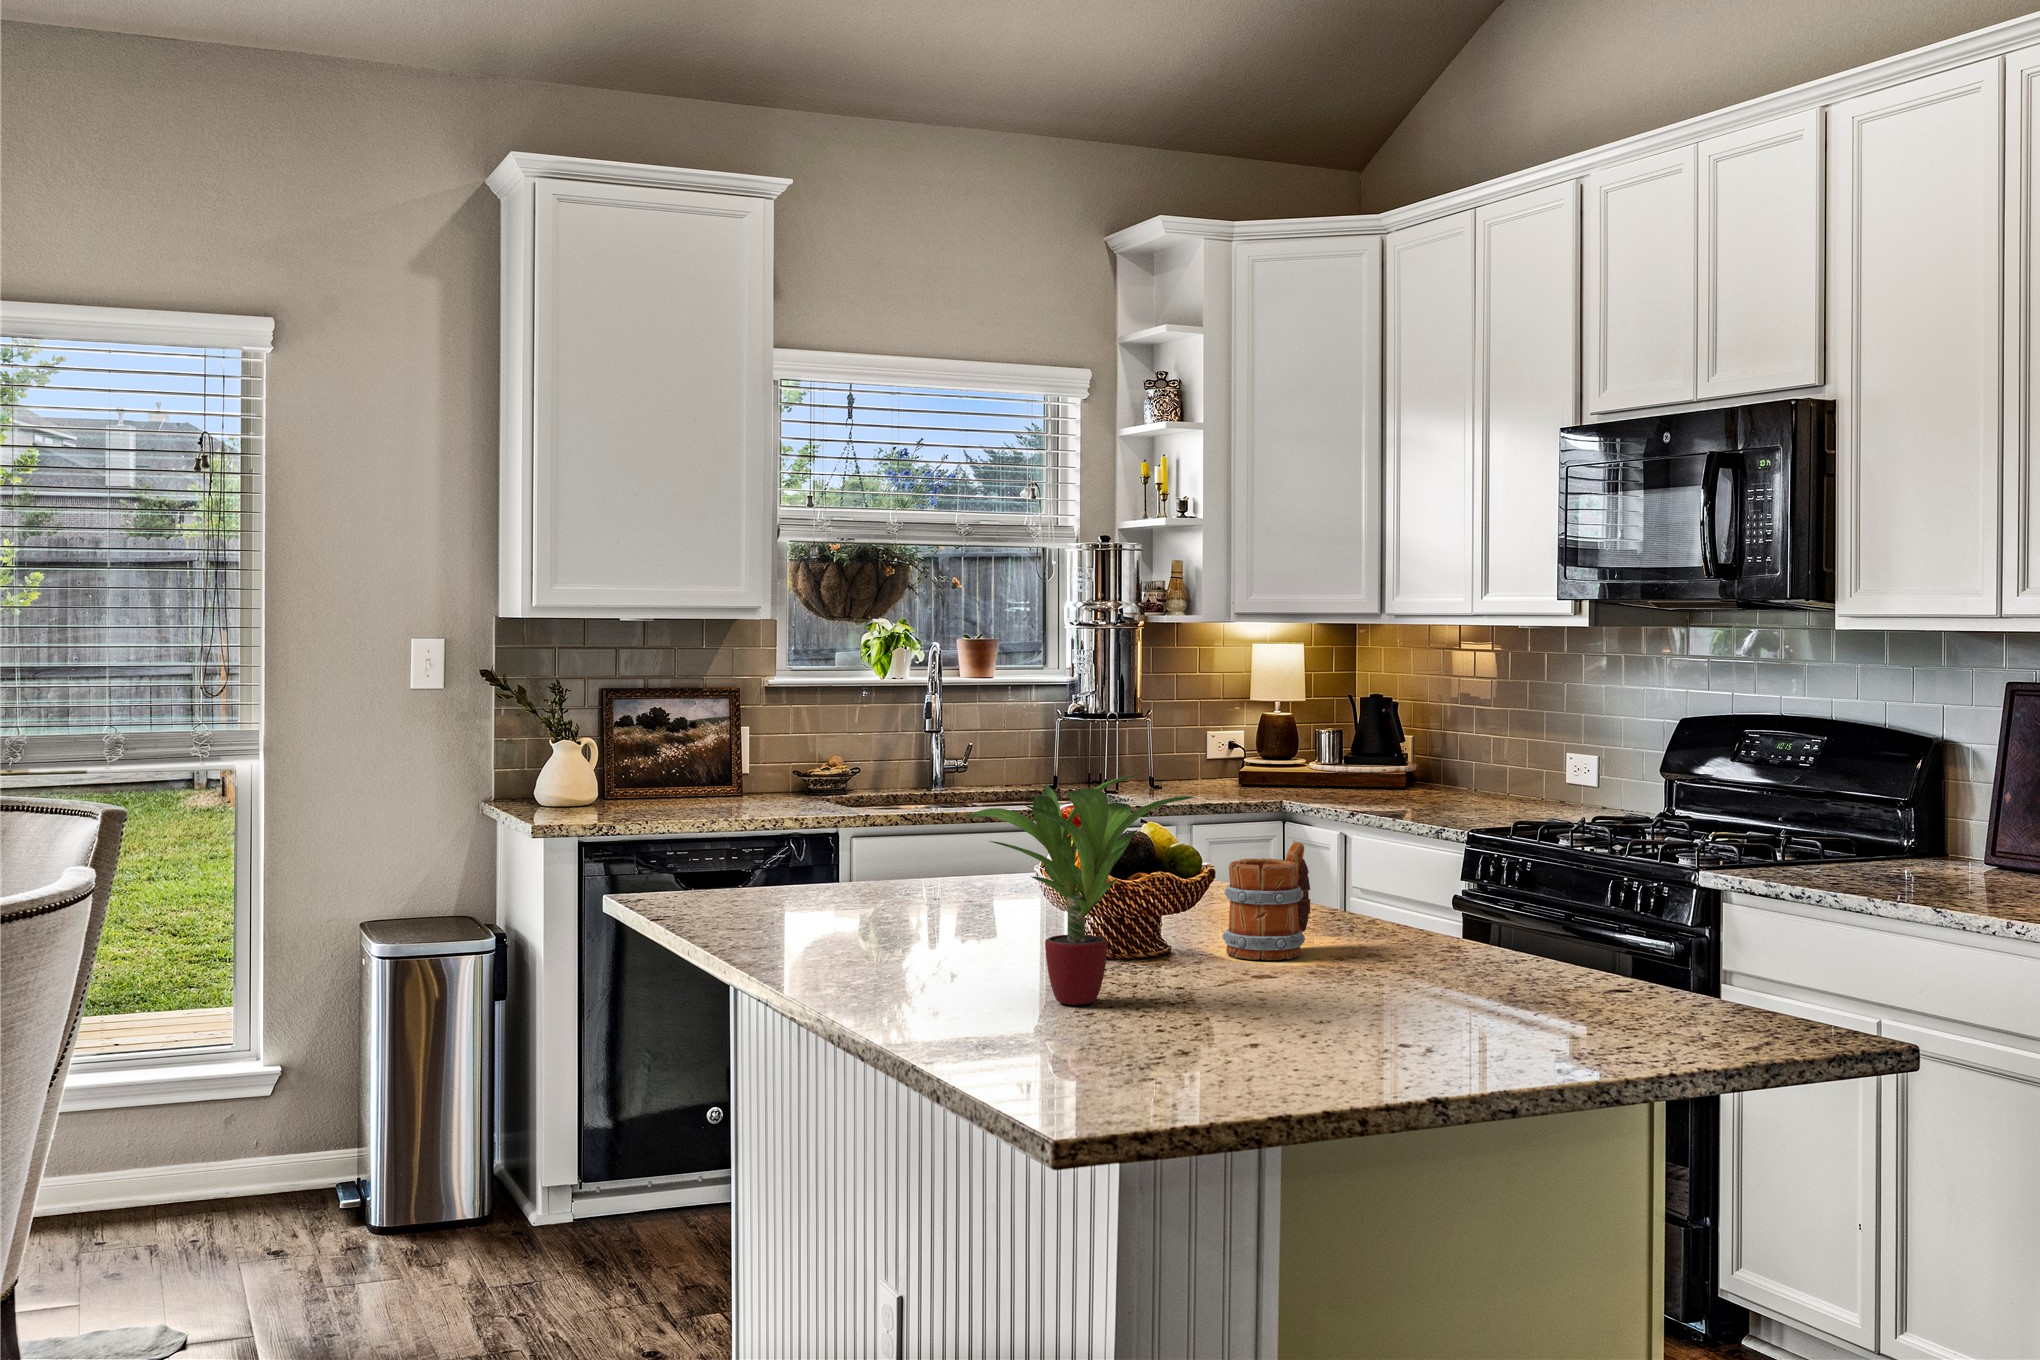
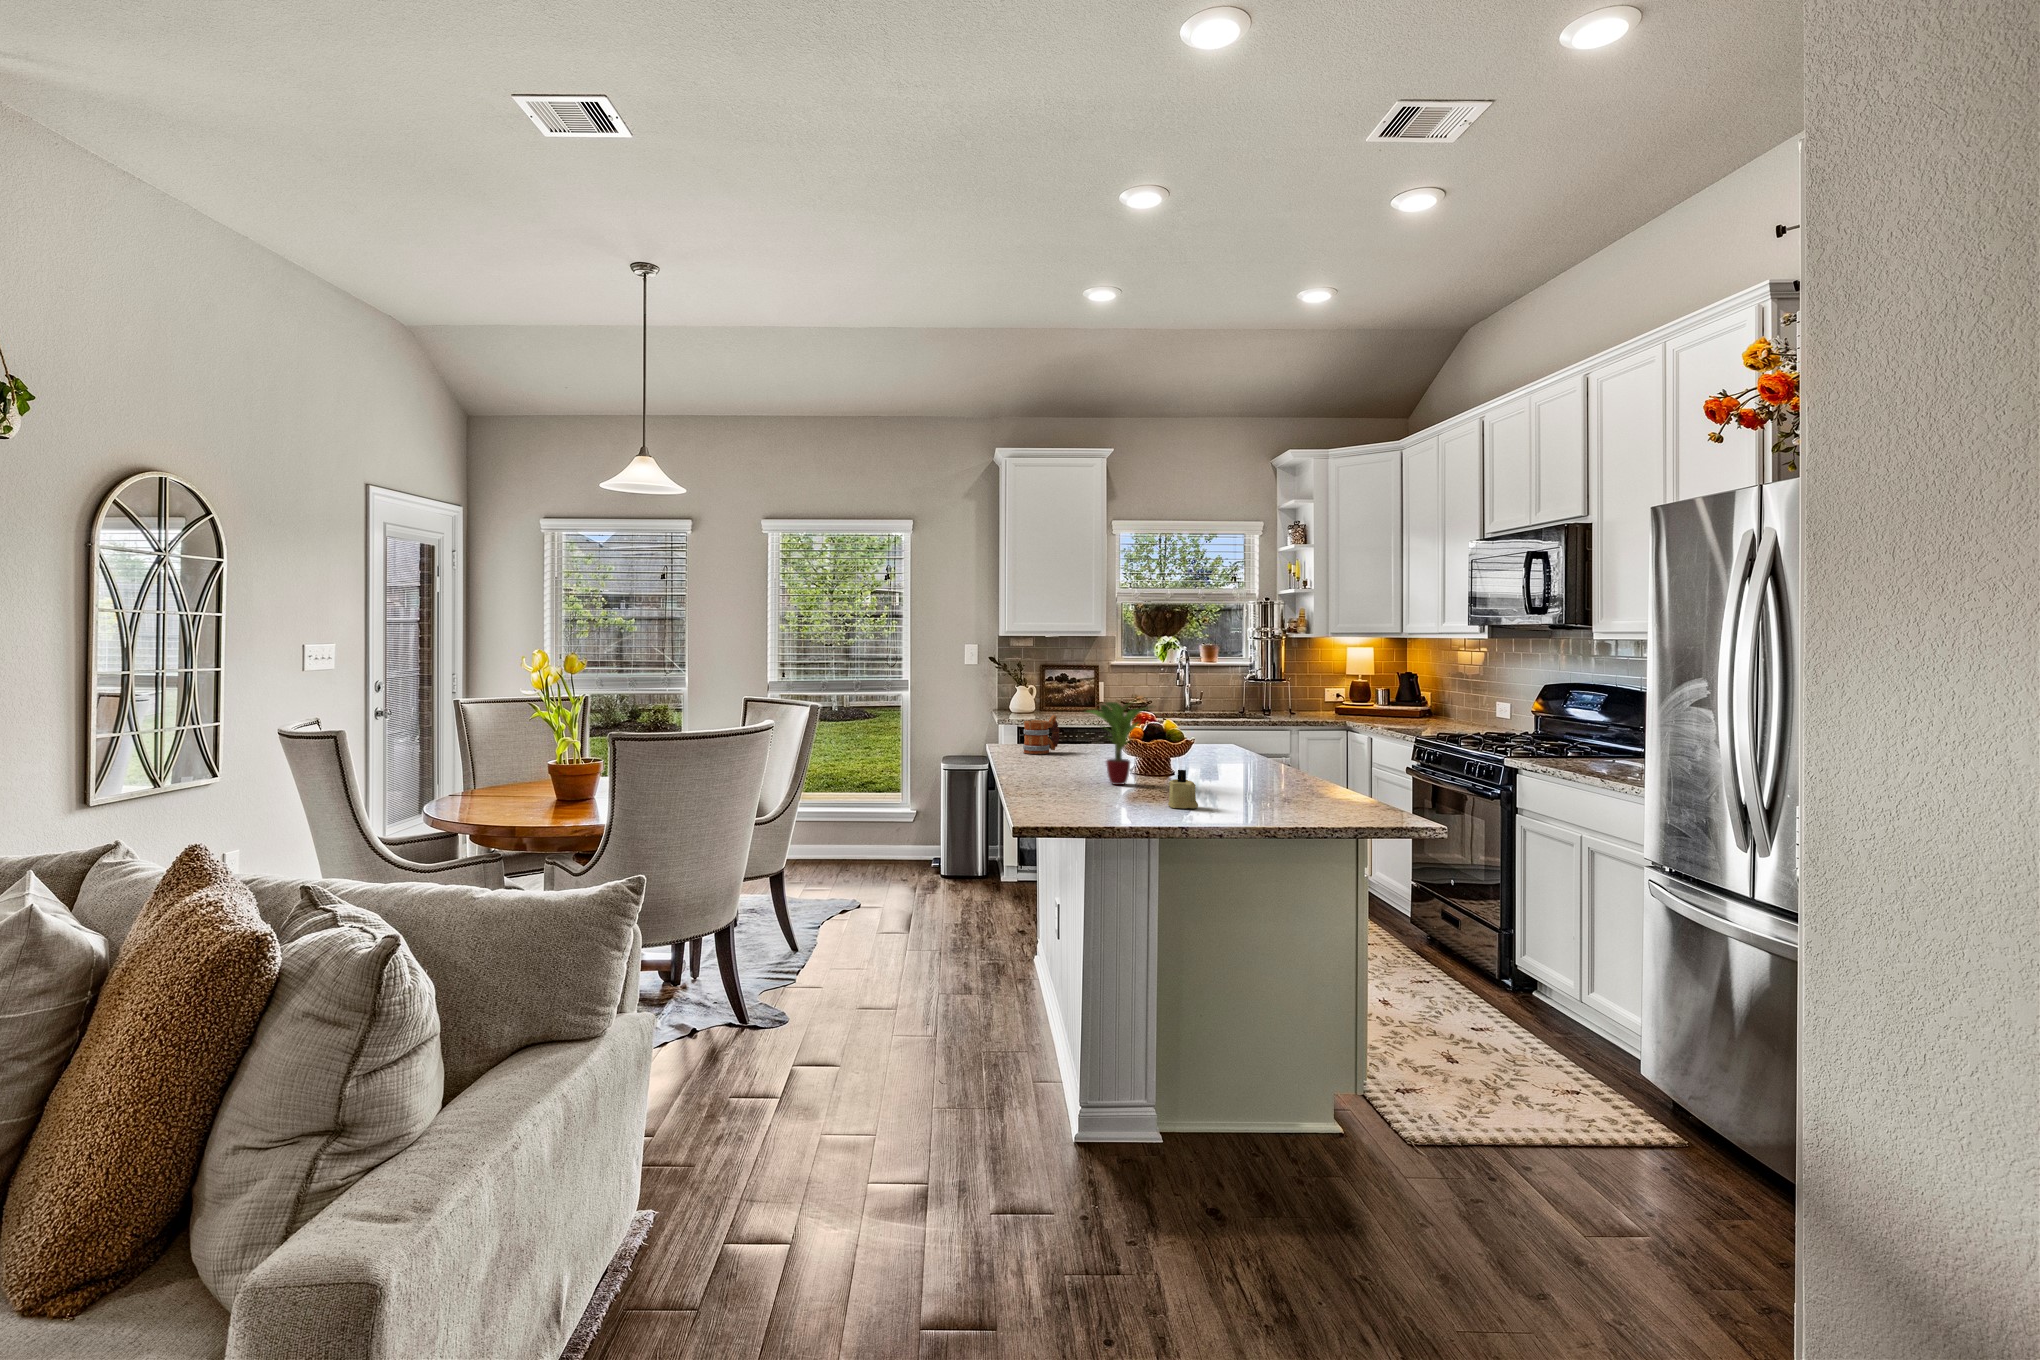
mug: present [1222,842,1310,960] -> present [1023,715,1060,754]
candle: none [1297,964,1377,1070] -> present [1168,770,1198,808]

